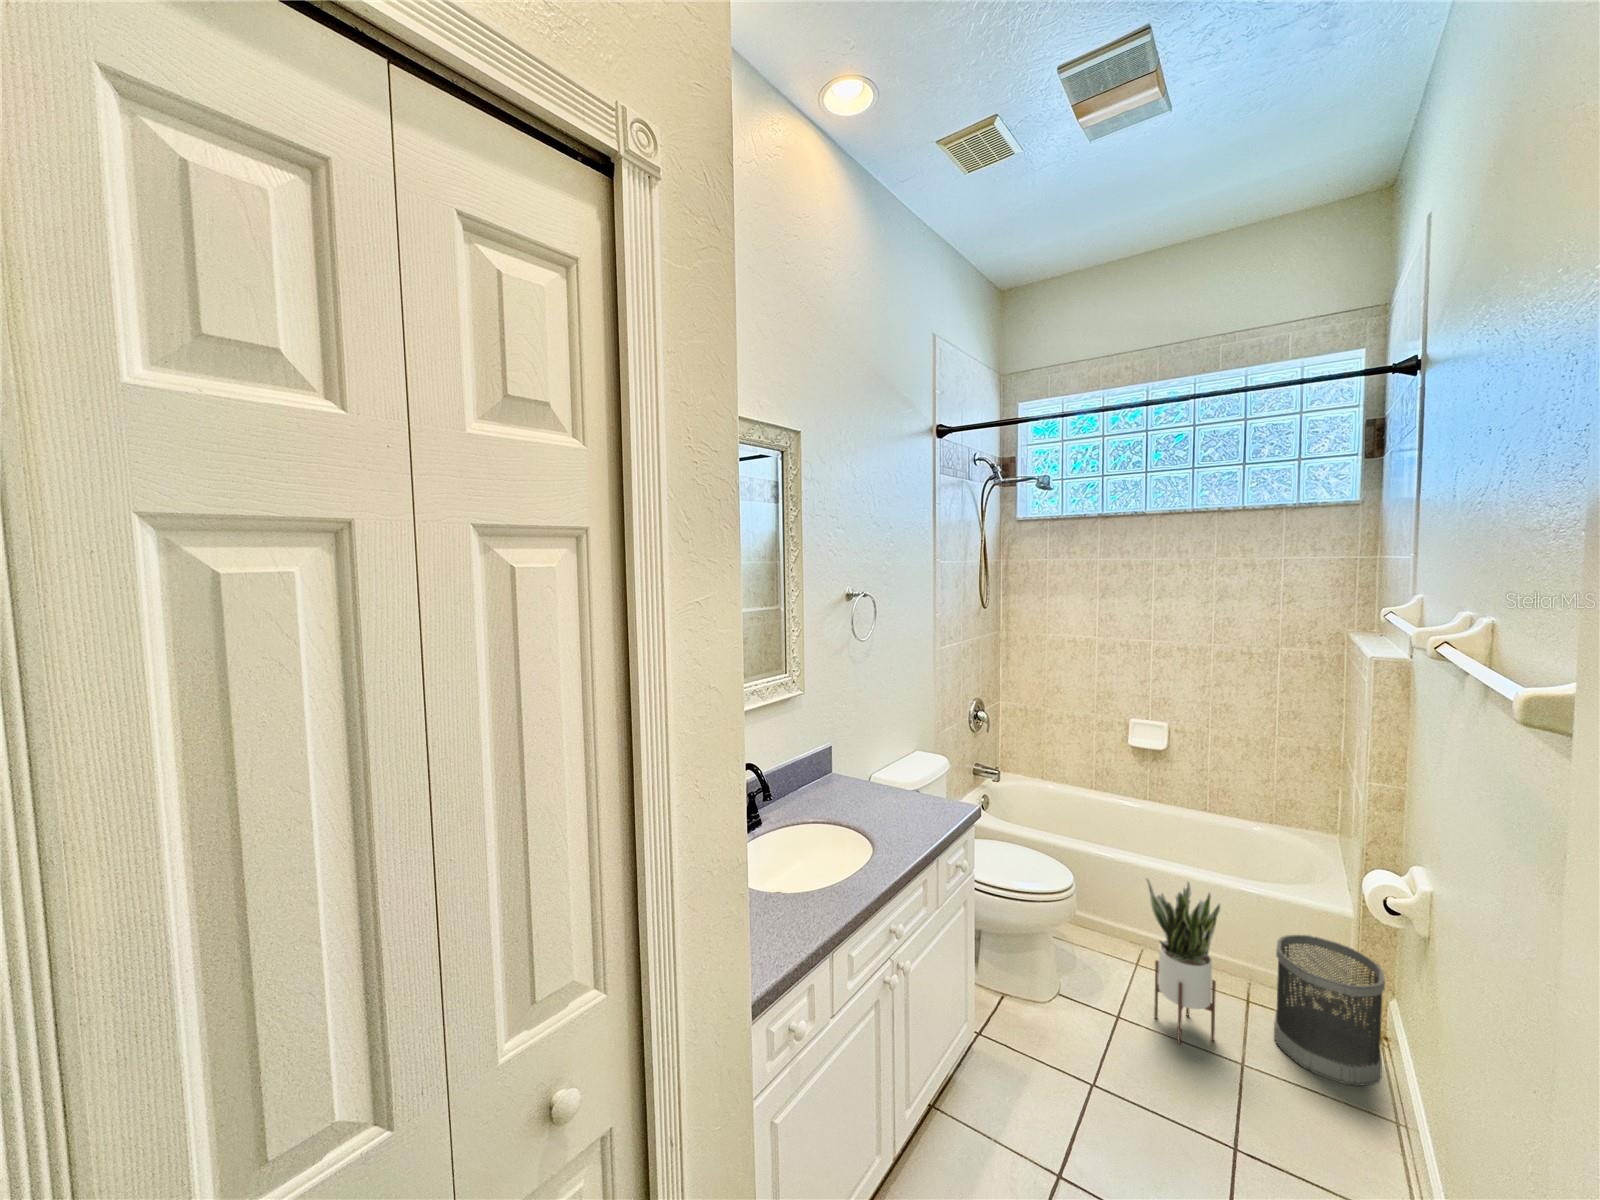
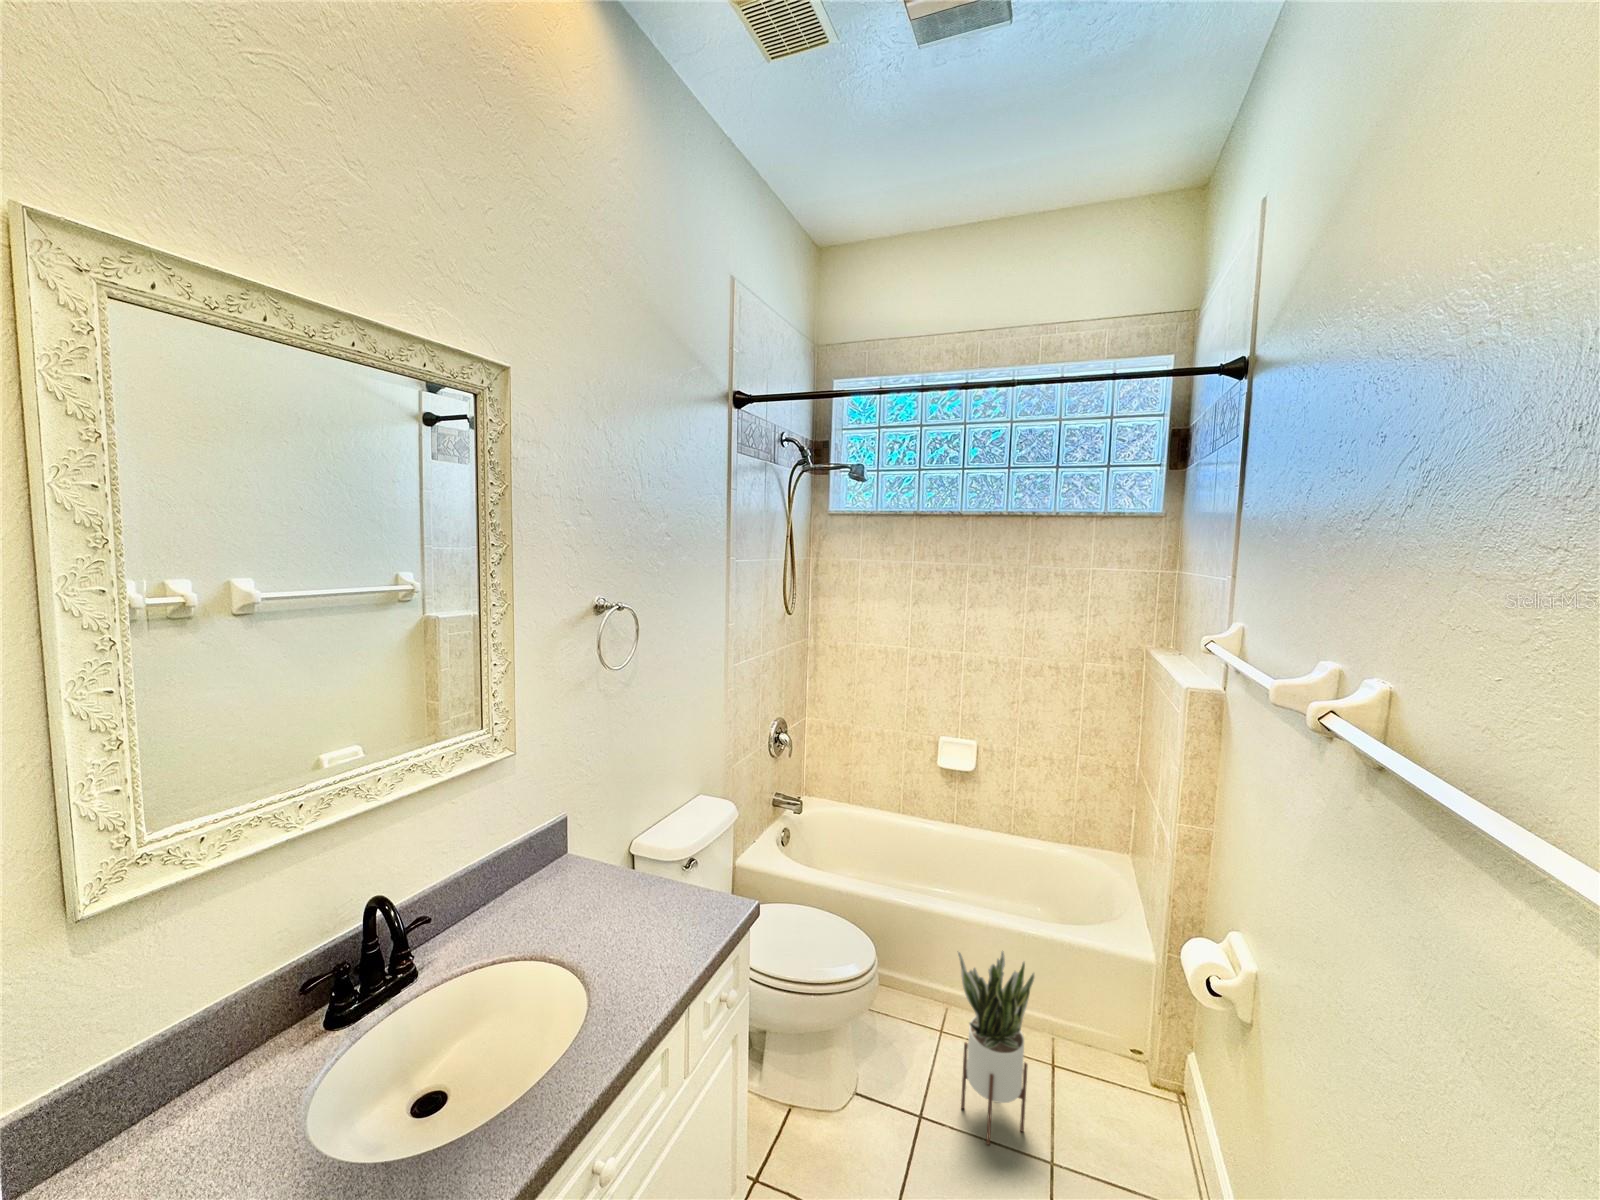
wastebasket: present [1274,934,1385,1086] -> none [1082,989,1194,1170]

